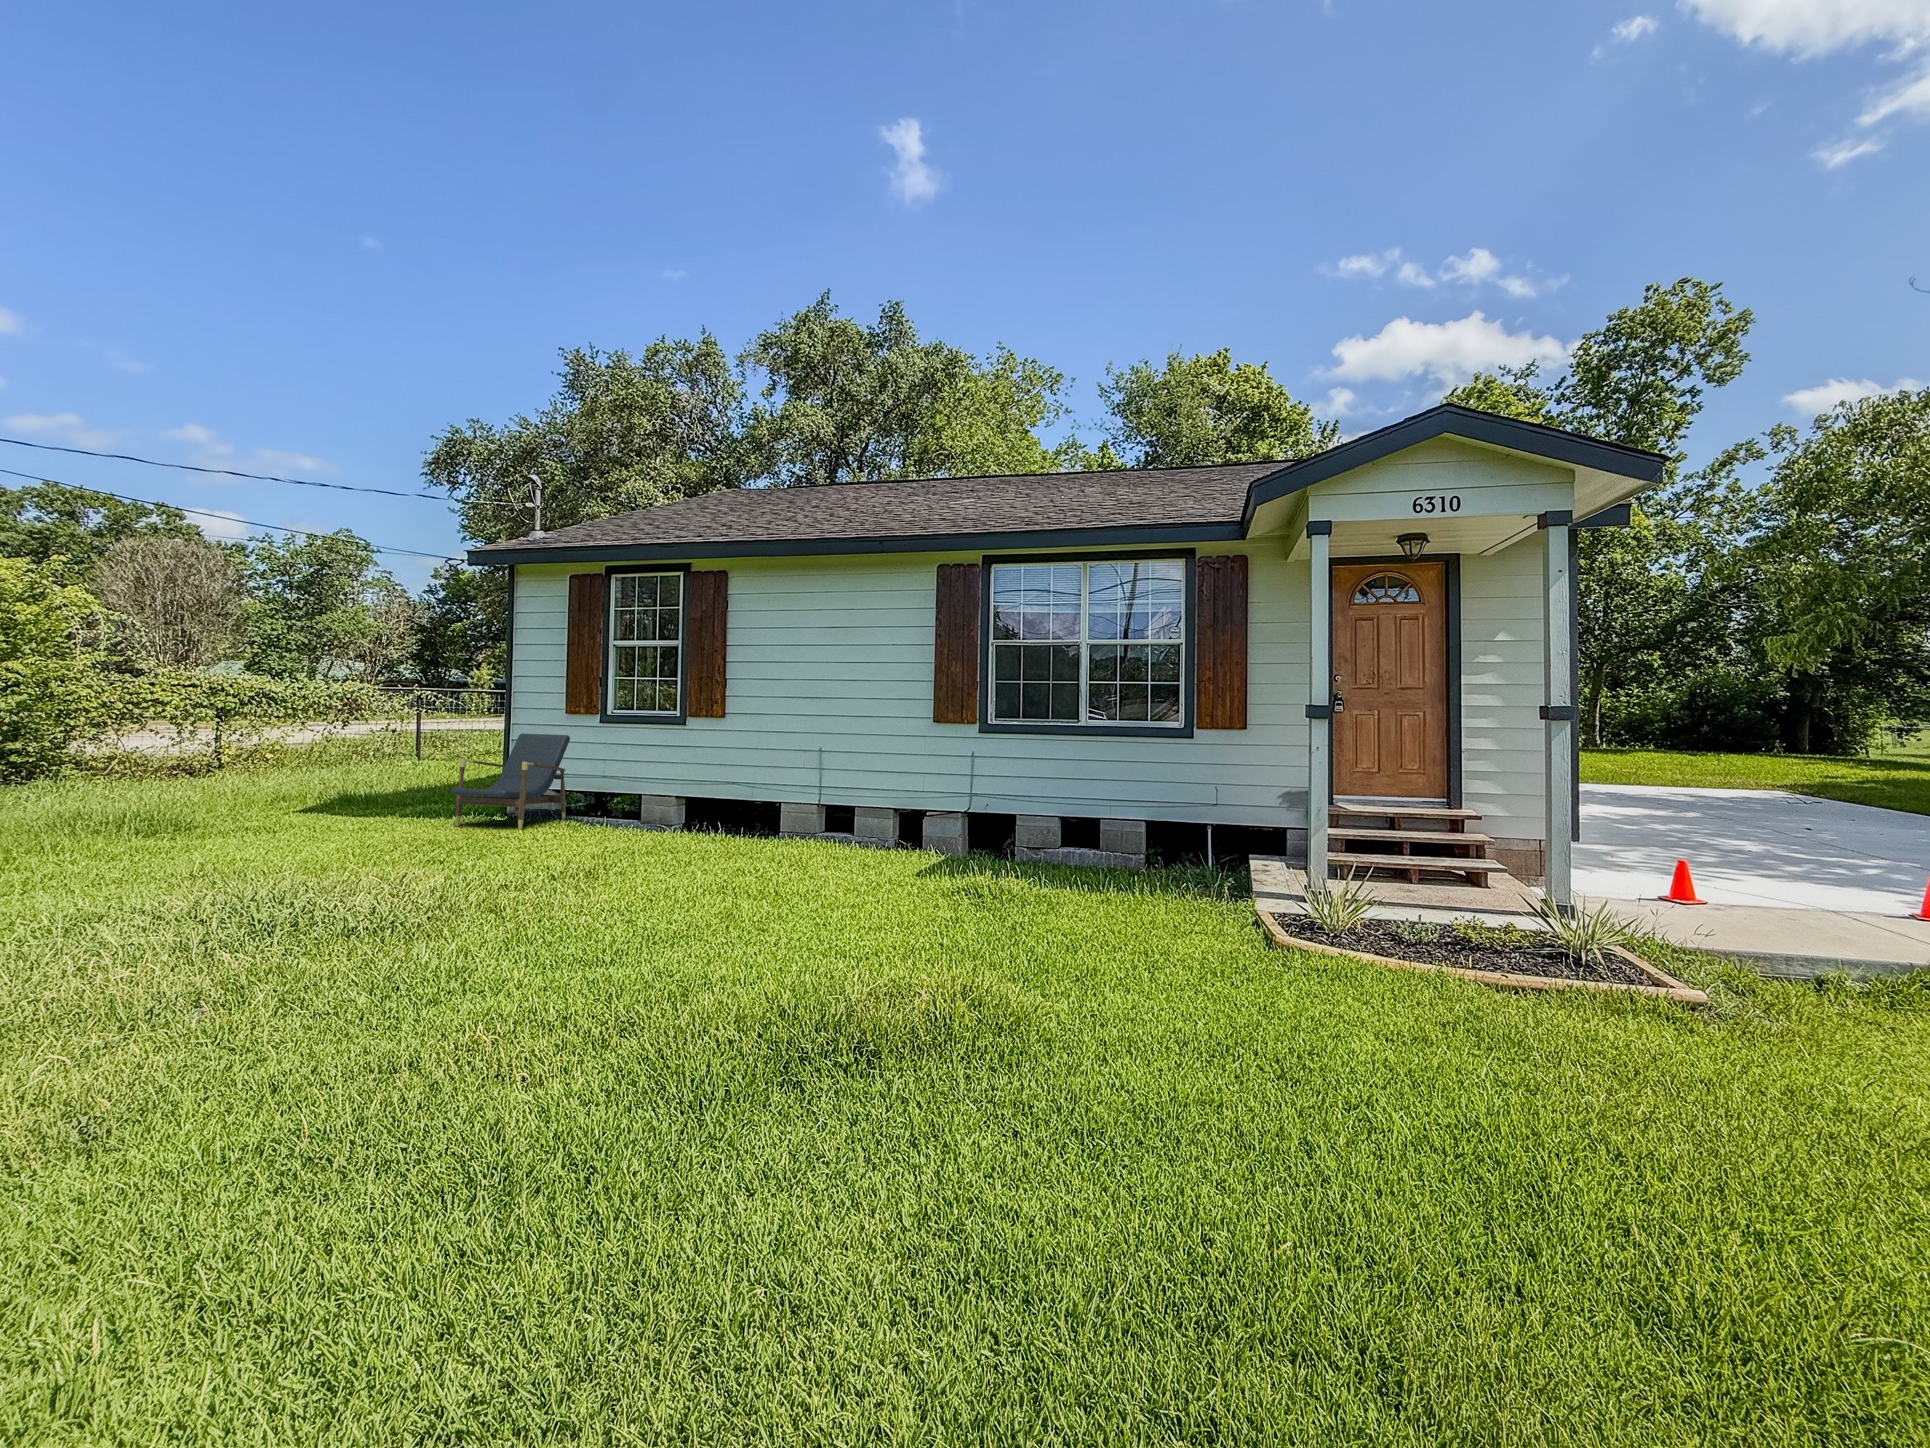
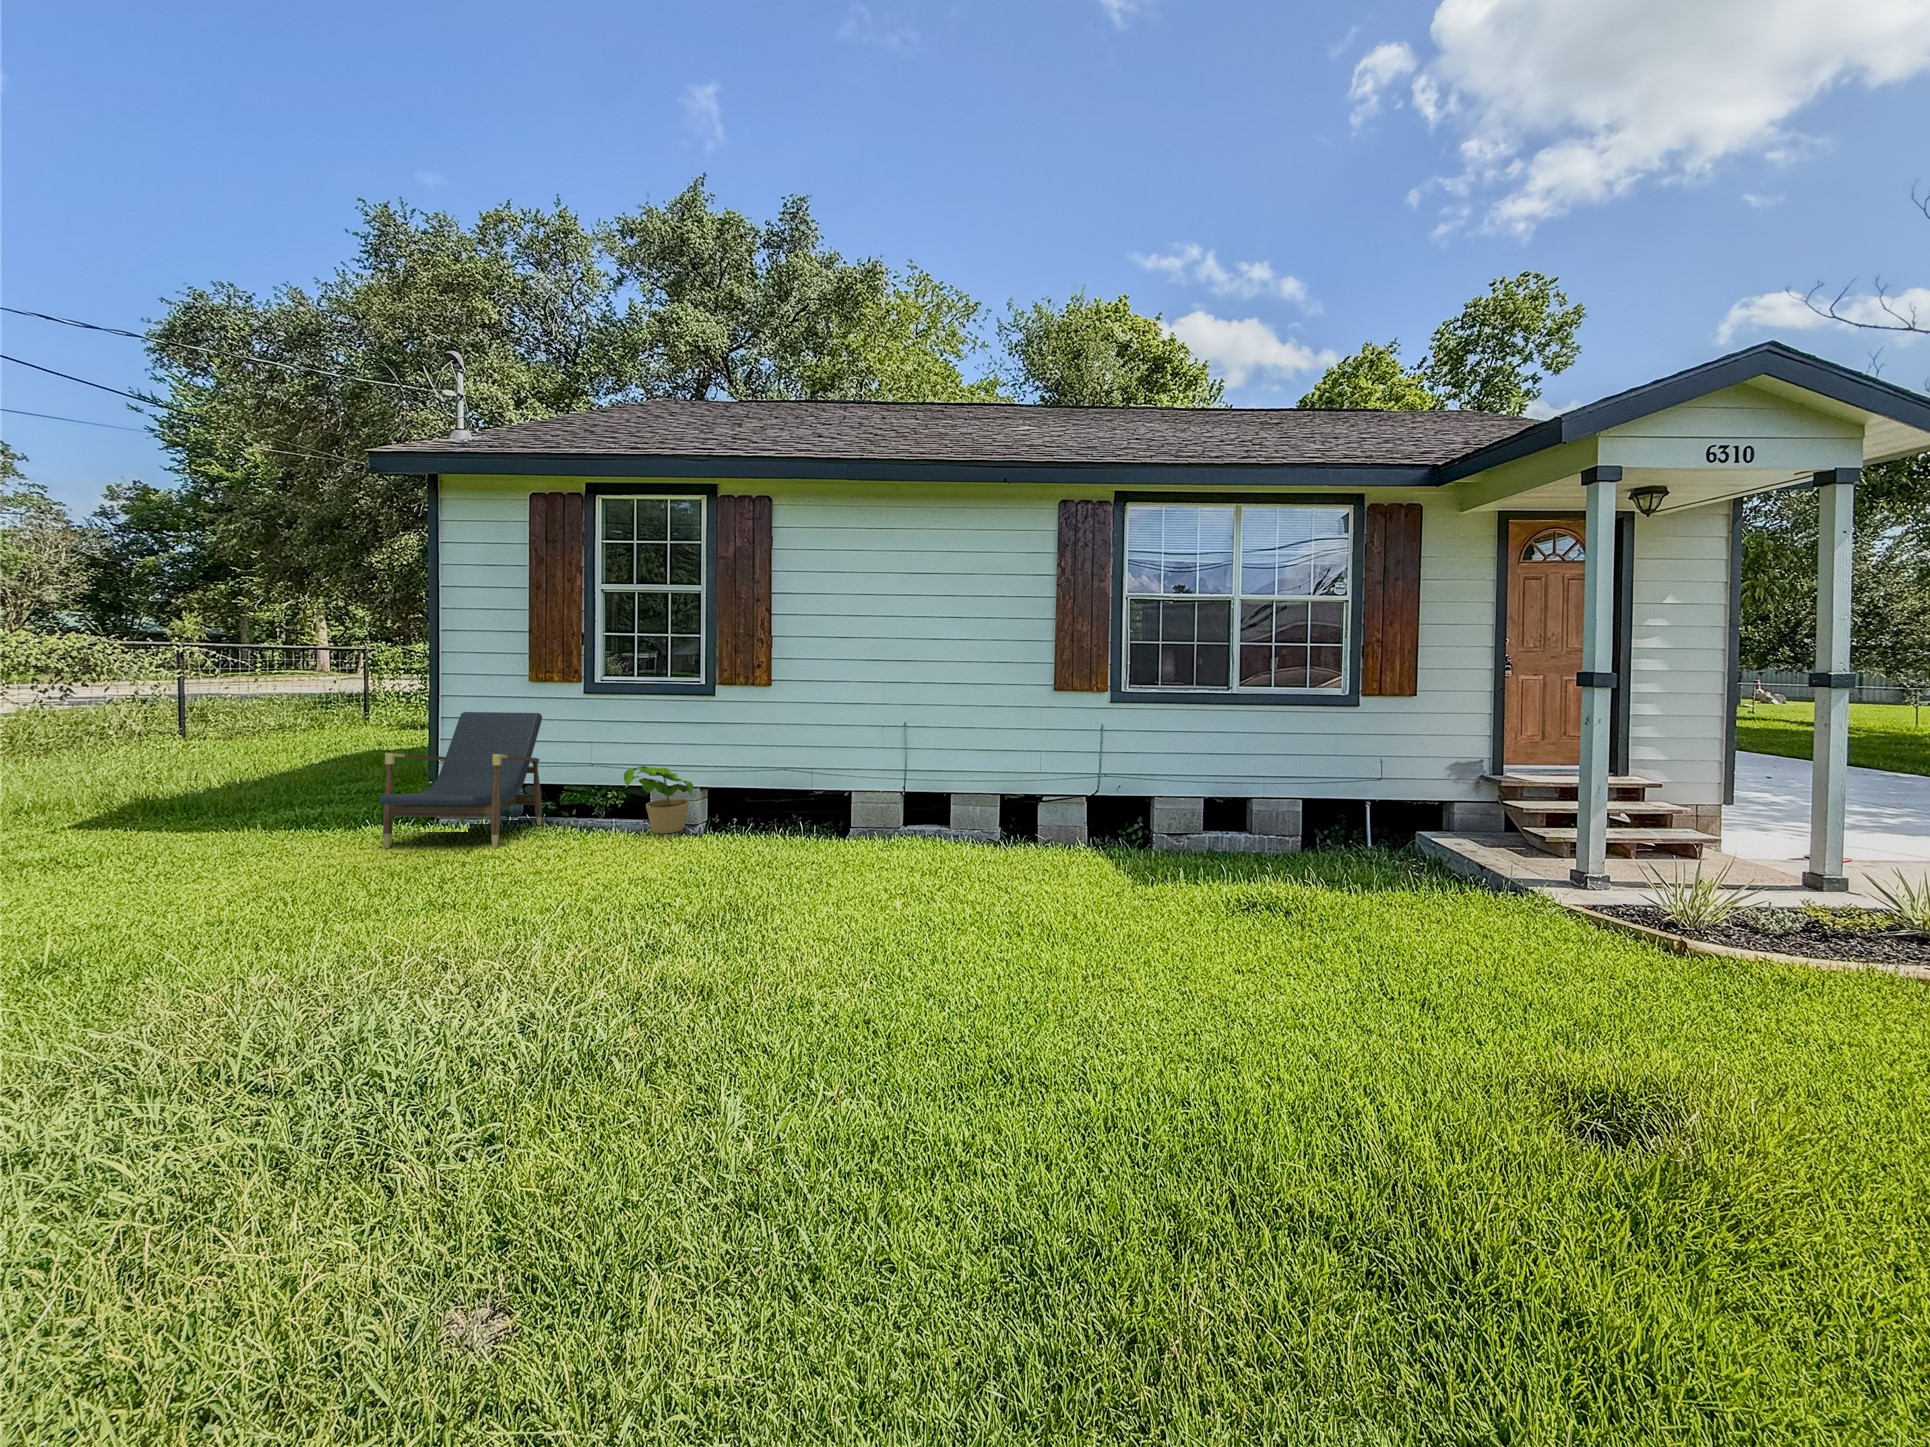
potted plant: none [604,775,663,828] -> present [624,766,693,833]

